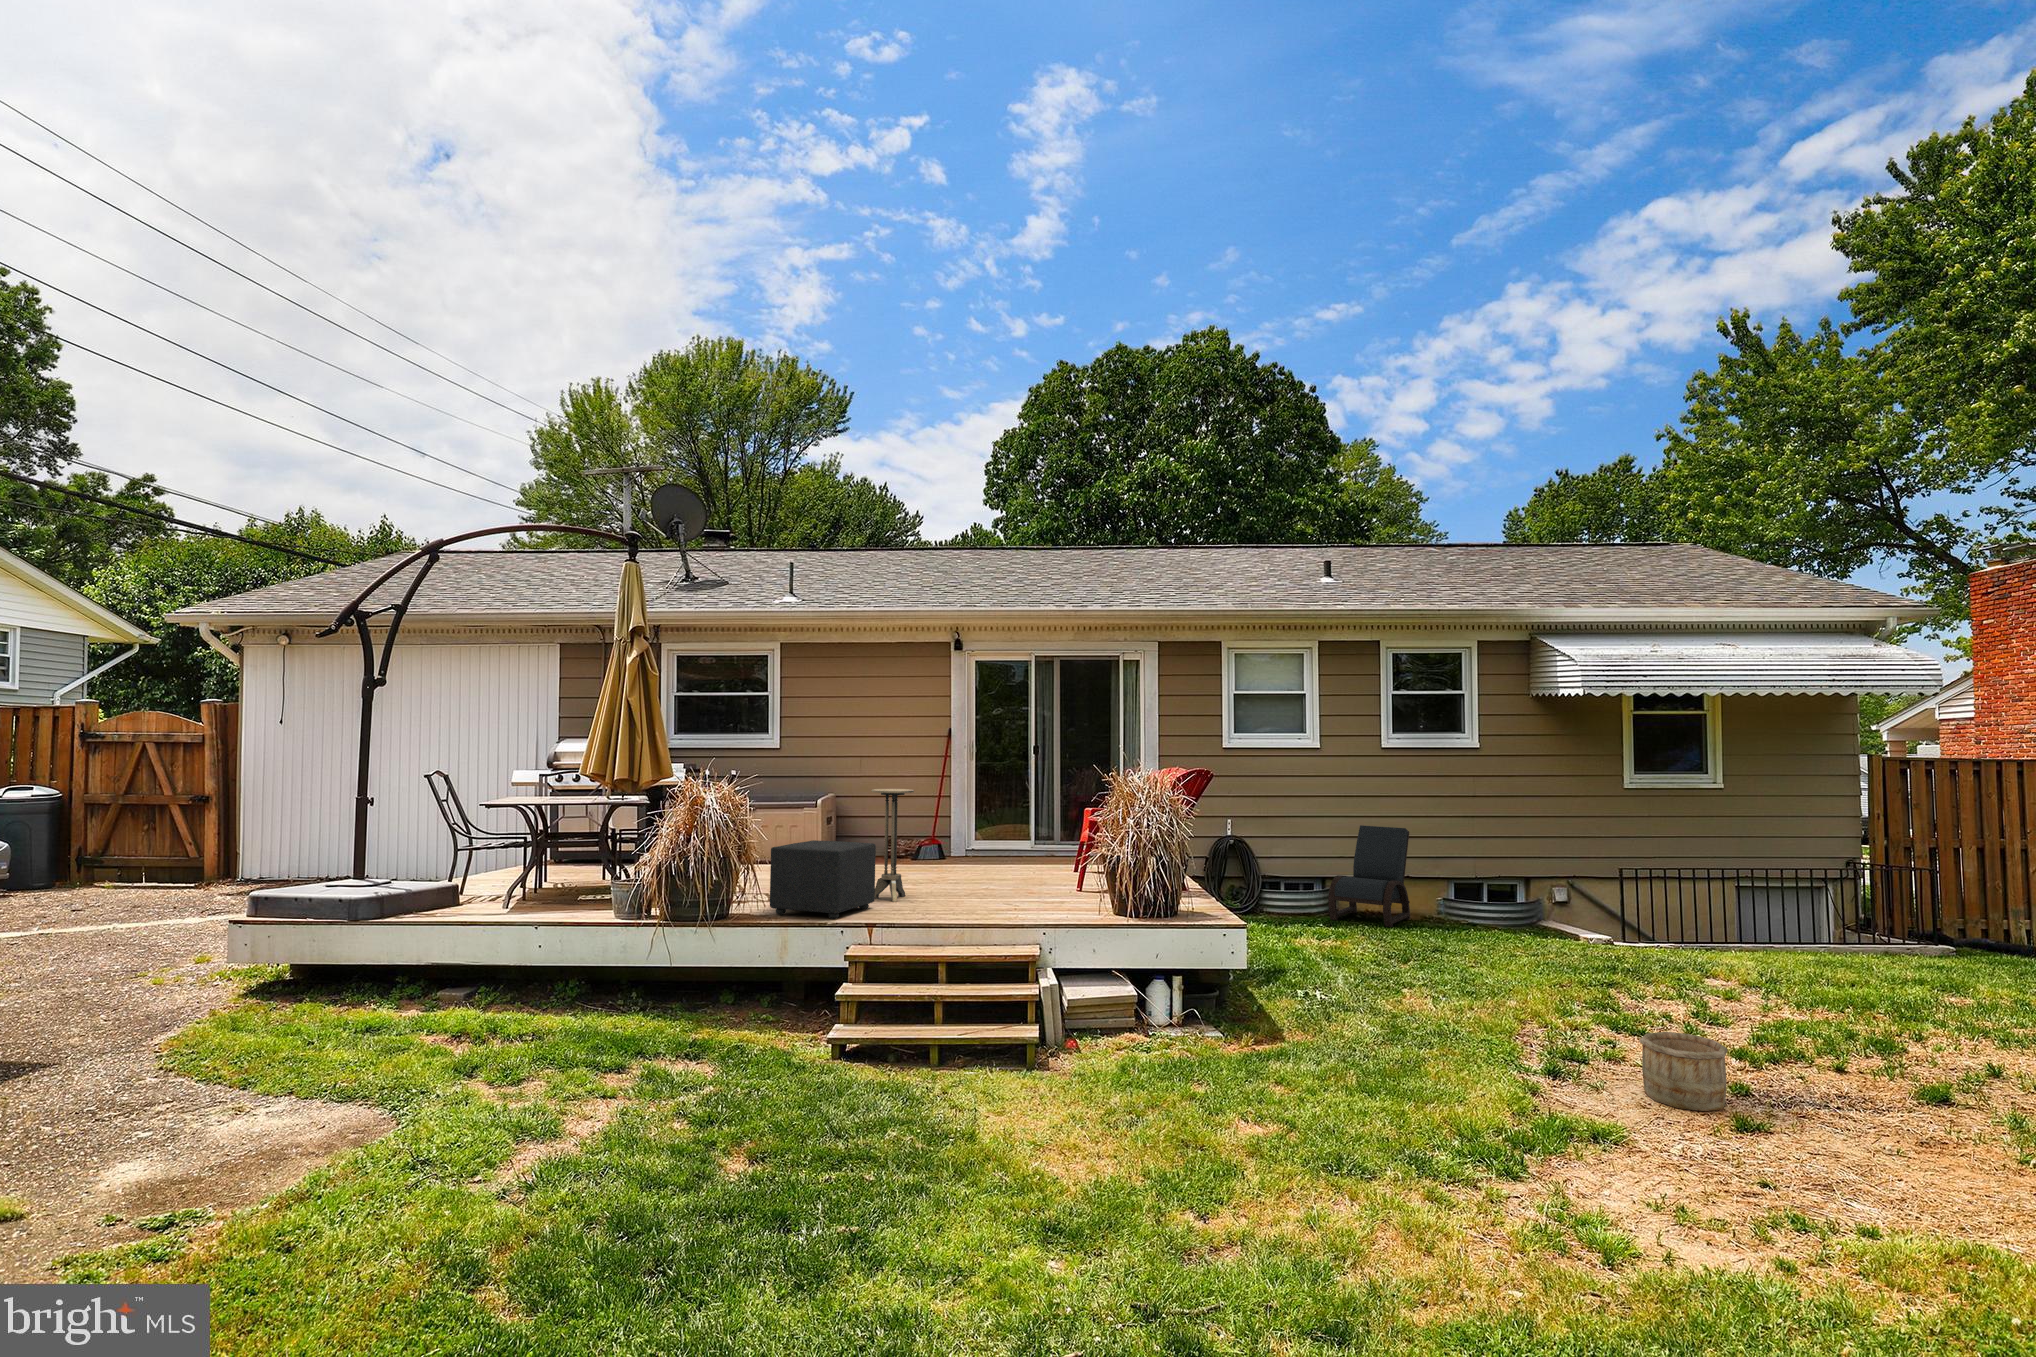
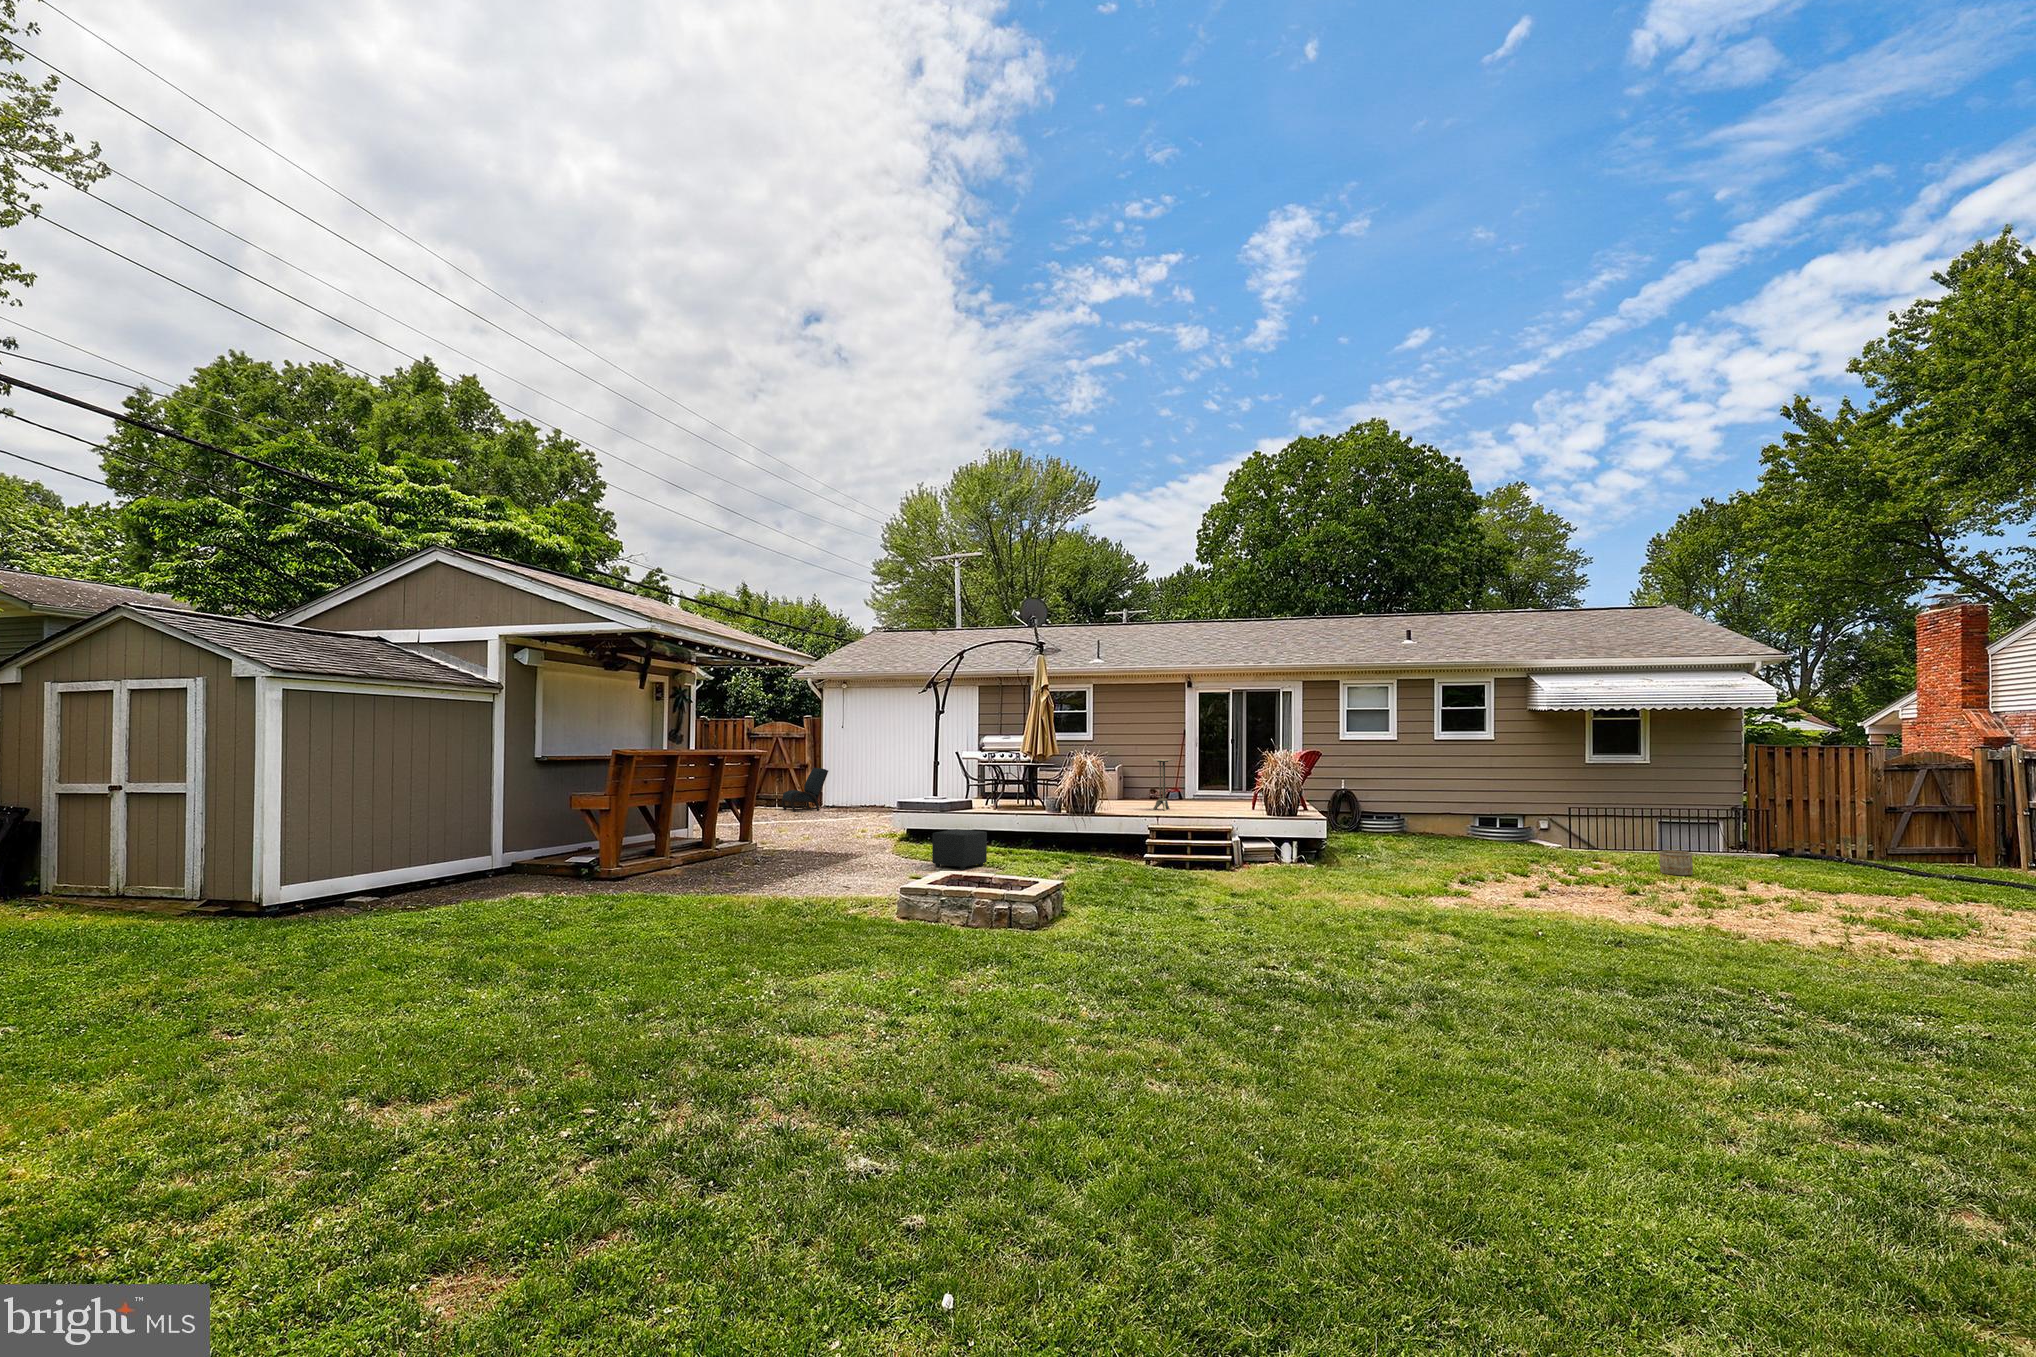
lounge chair: present [1328,825,1410,927] -> present [782,768,828,812]
ottoman: present [770,840,876,919] -> present [932,829,987,870]
wooden bucket: present [1639,1032,1728,1111] -> present [1658,850,1693,875]

